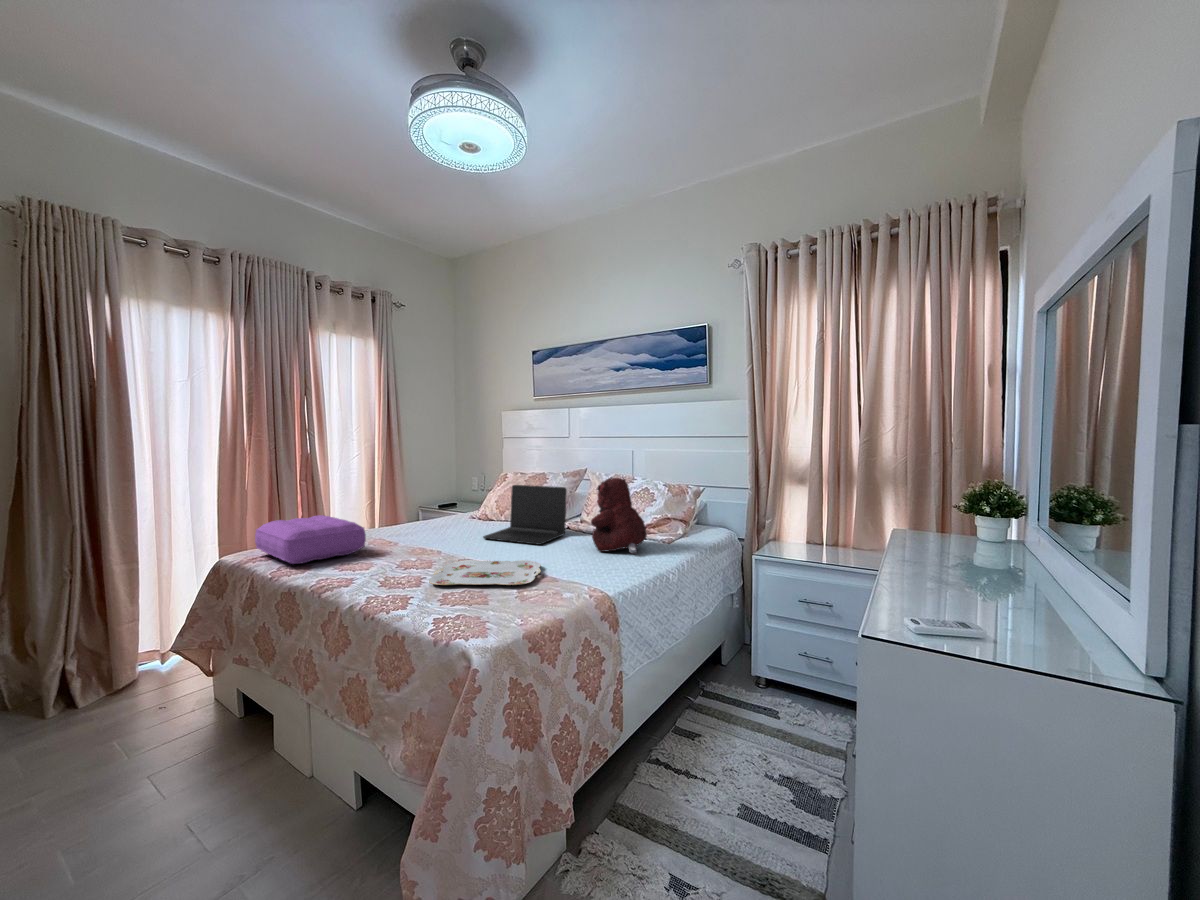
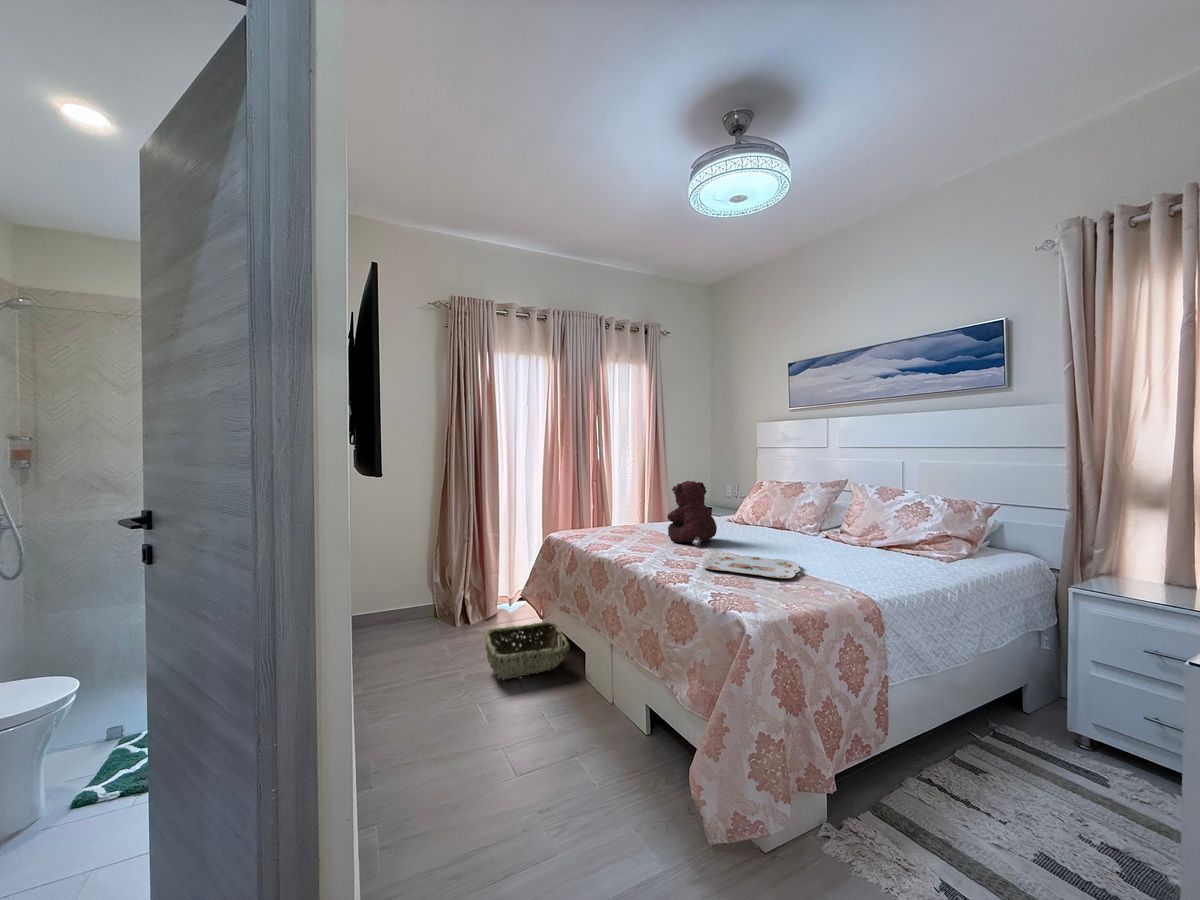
teddy bear: present [591,478,647,554] -> present [667,481,717,547]
laptop: present [483,485,567,545] -> none [741,491,824,549]
pillow: present [255,515,366,564] -> none [573,507,647,542]
woven basket: none [76,685,245,801] -> present [484,622,570,680]

